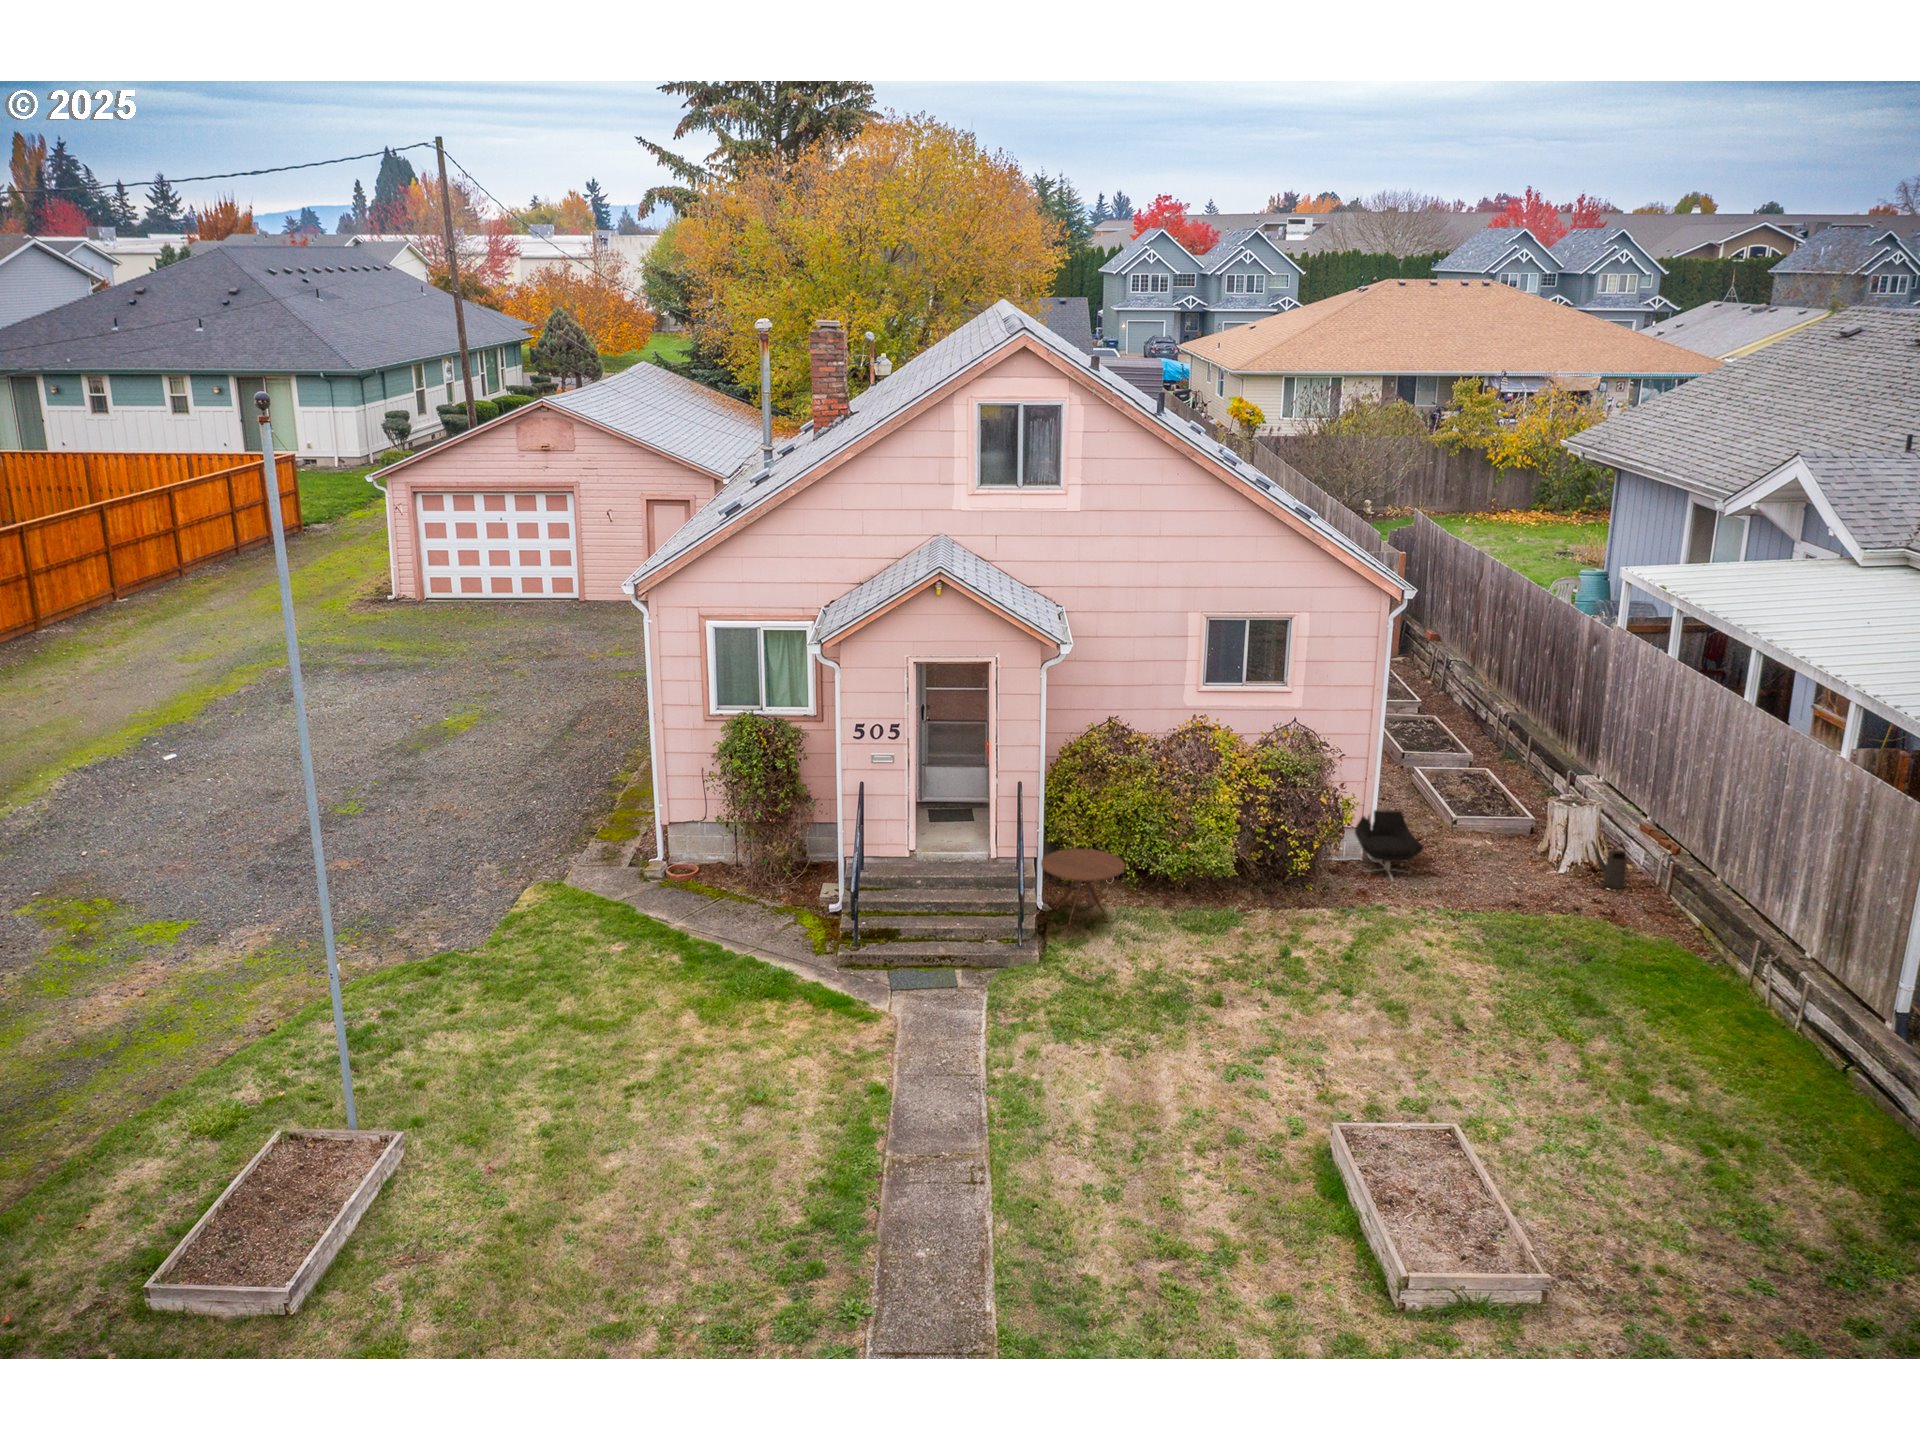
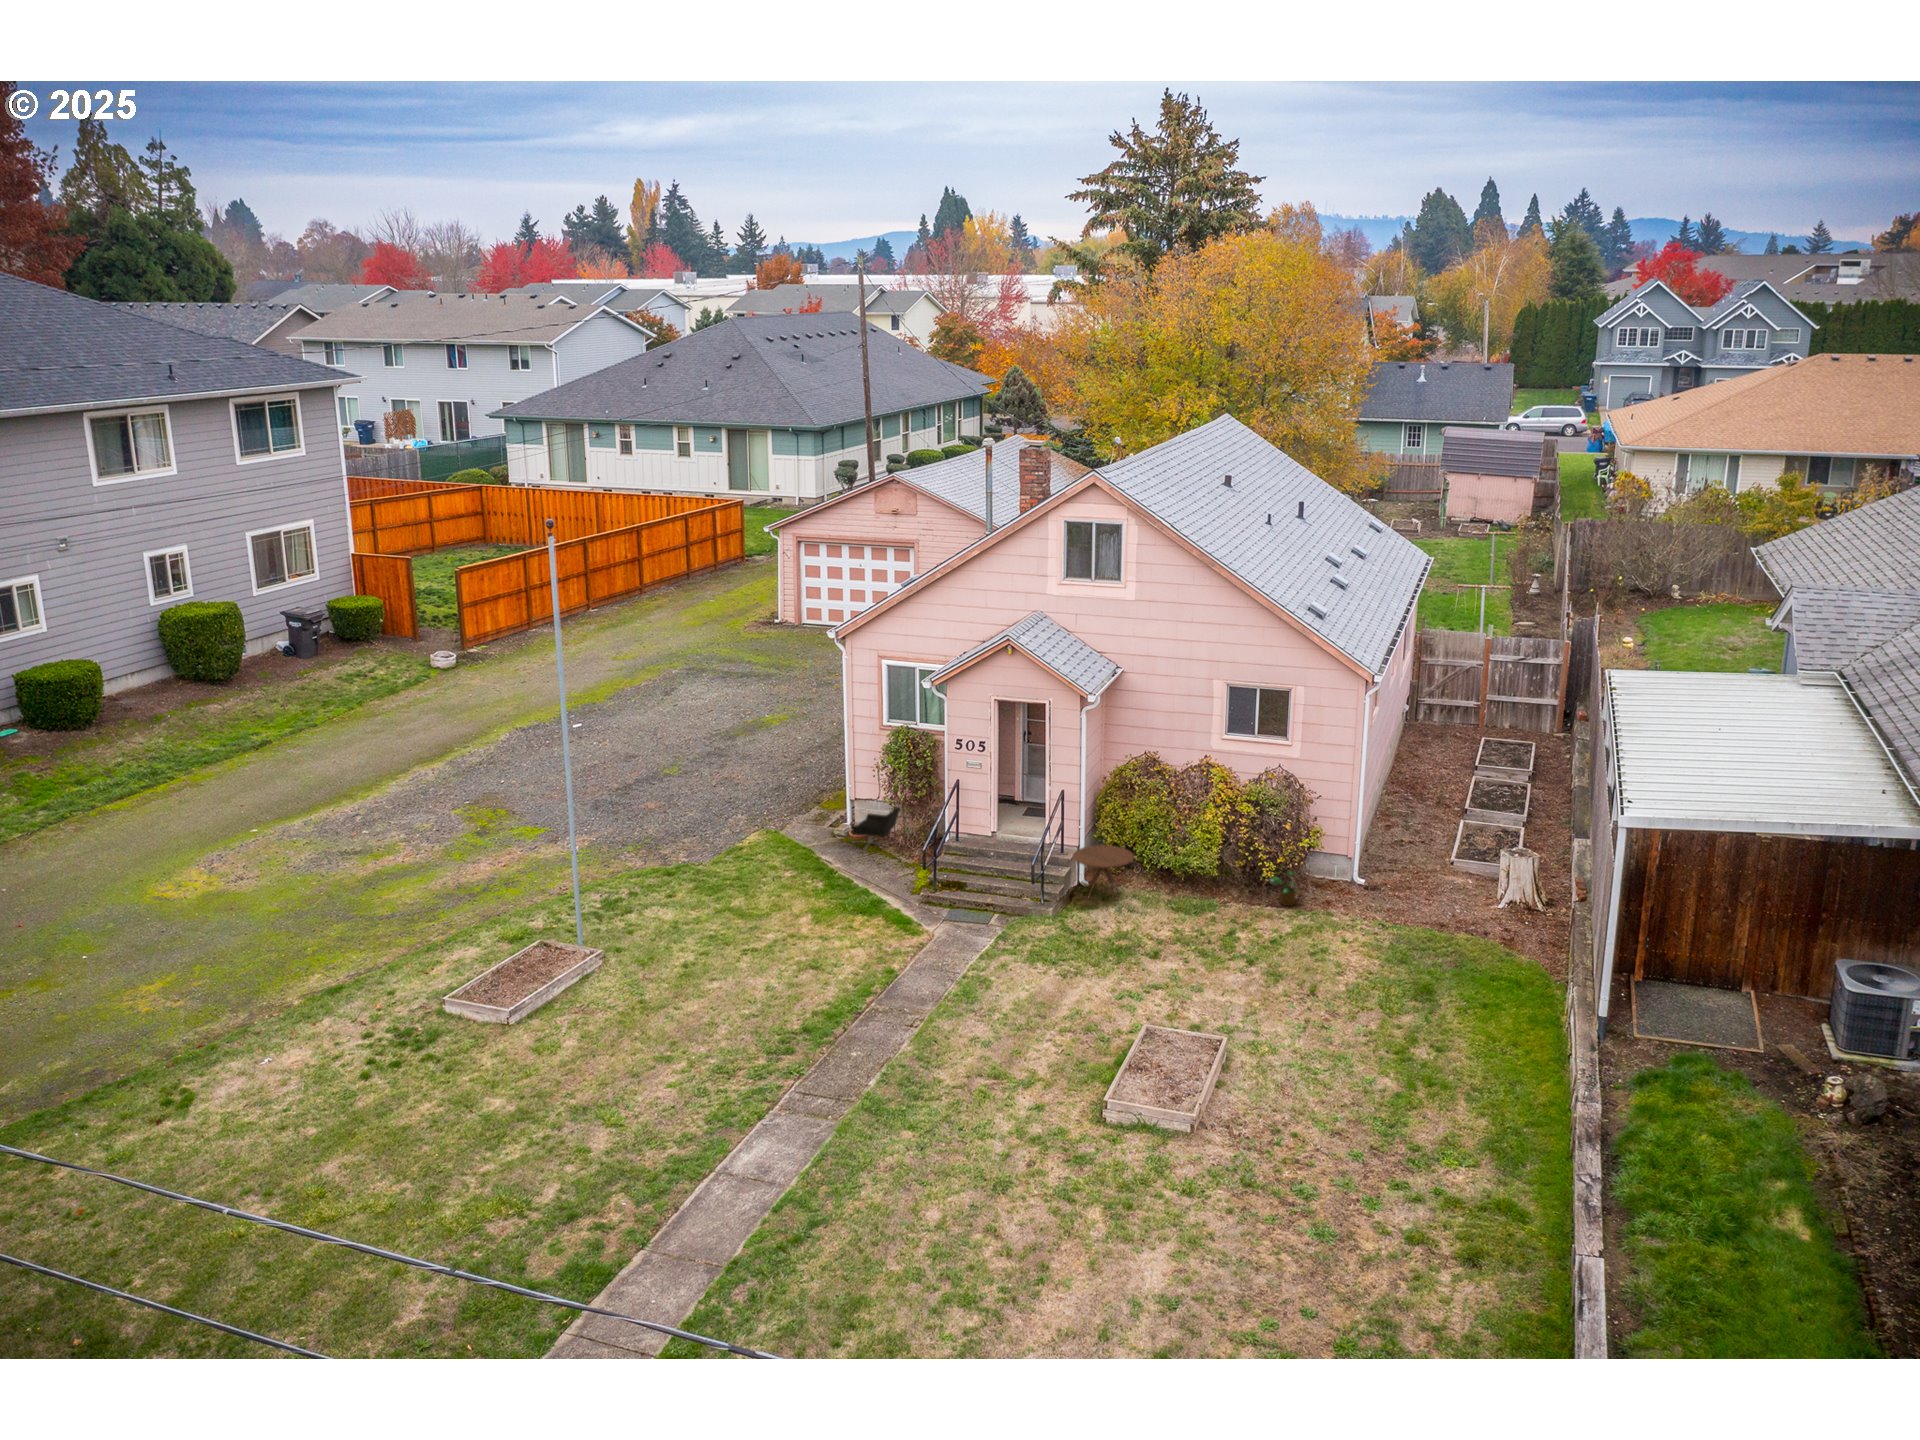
lounge chair: present [1355,810,1424,882] -> present [852,807,900,848]
watering can: present [1591,841,1630,889] -> none [1540,888,1559,929]
potted plant: none [1289,854,1327,901] -> present [1270,871,1299,906]

